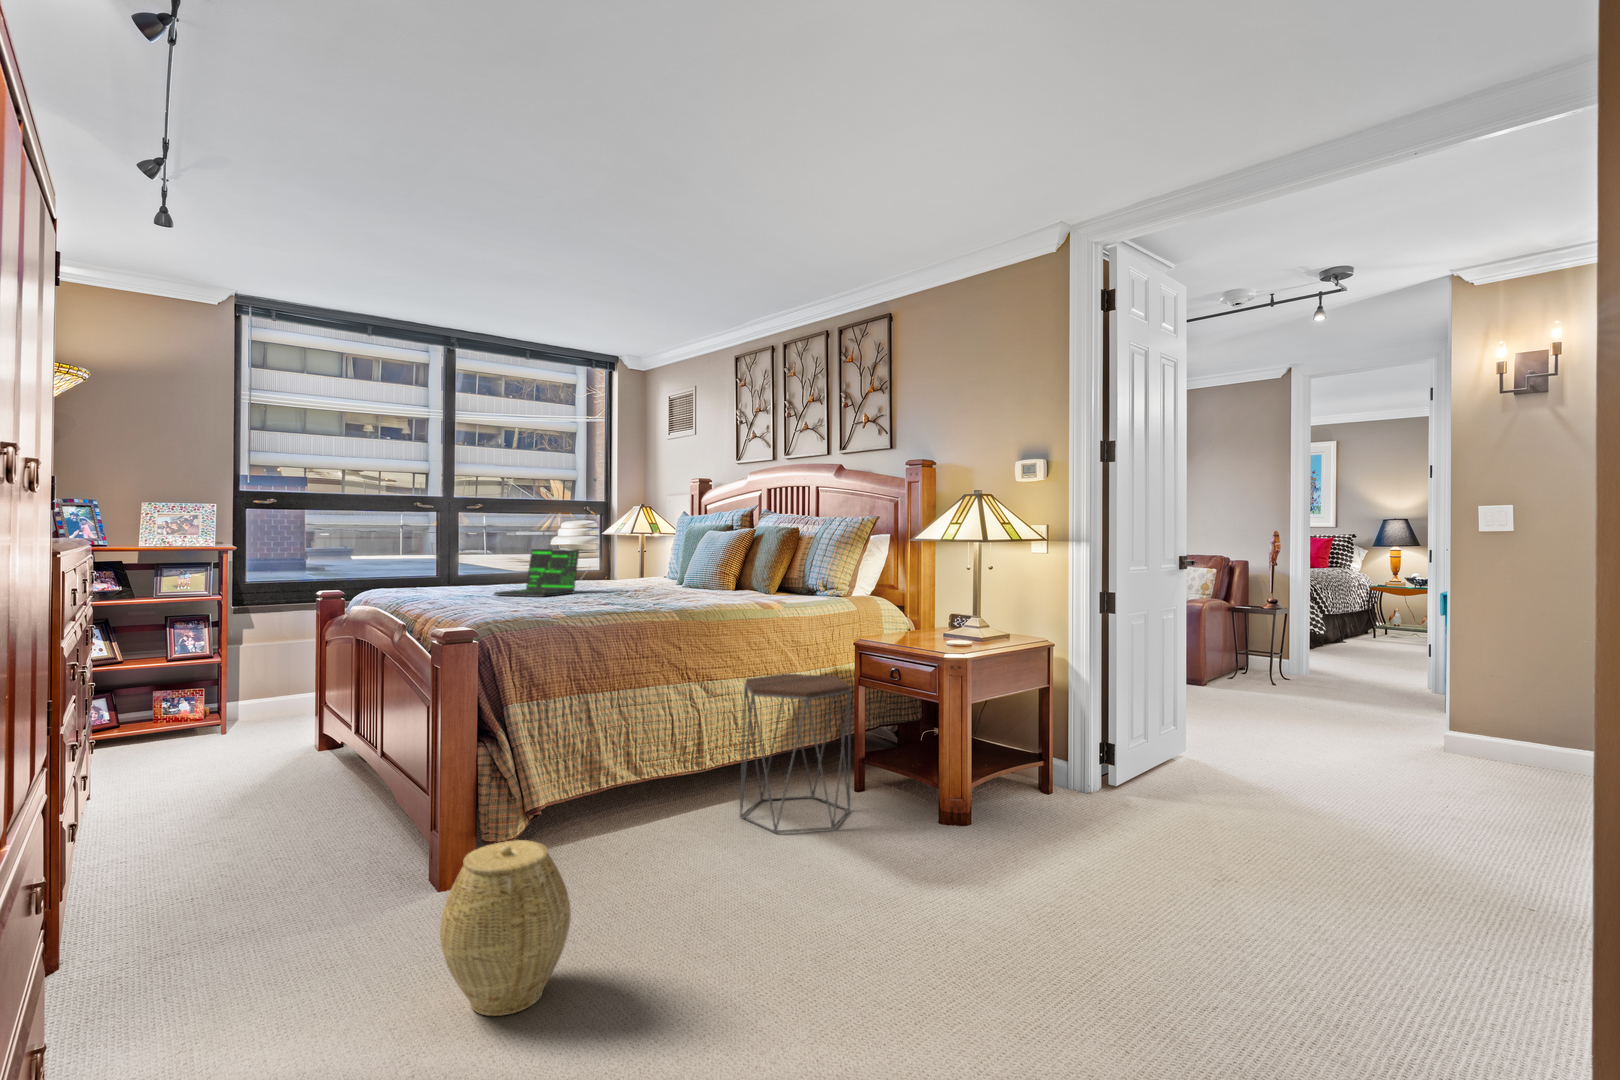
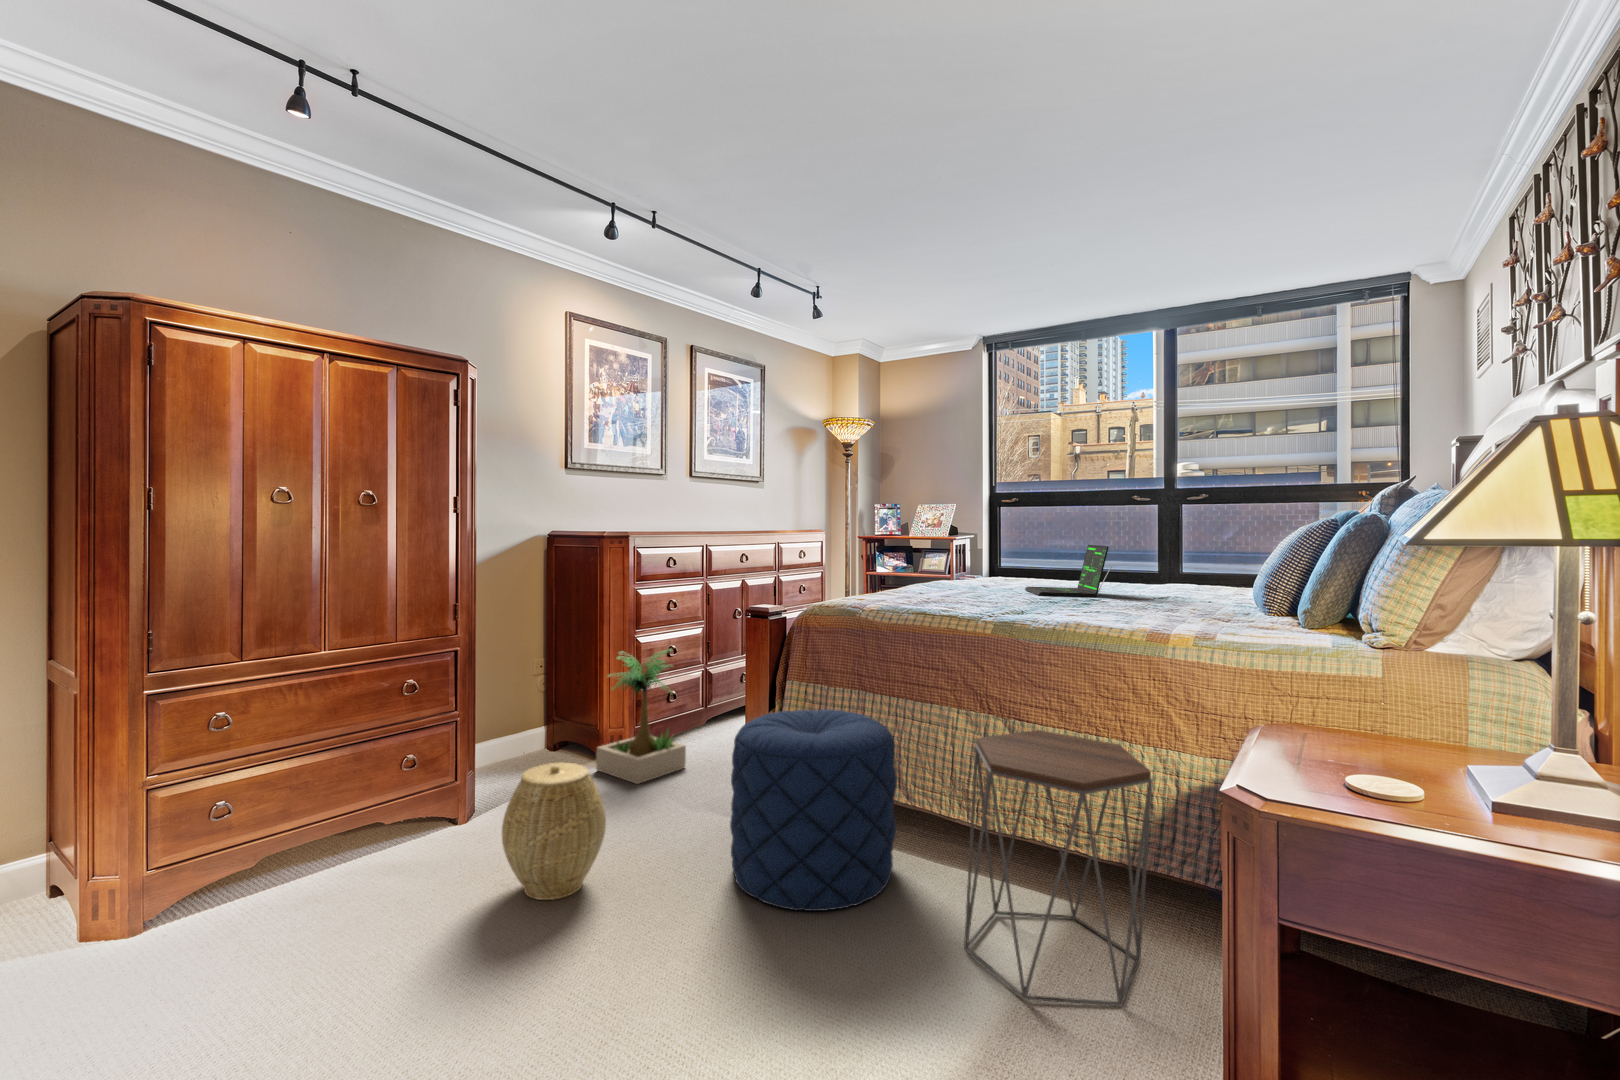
pouf: none [539,712,699,894] -> present [730,709,897,911]
potted plant: none [83,735,272,971] -> present [596,649,686,784]

